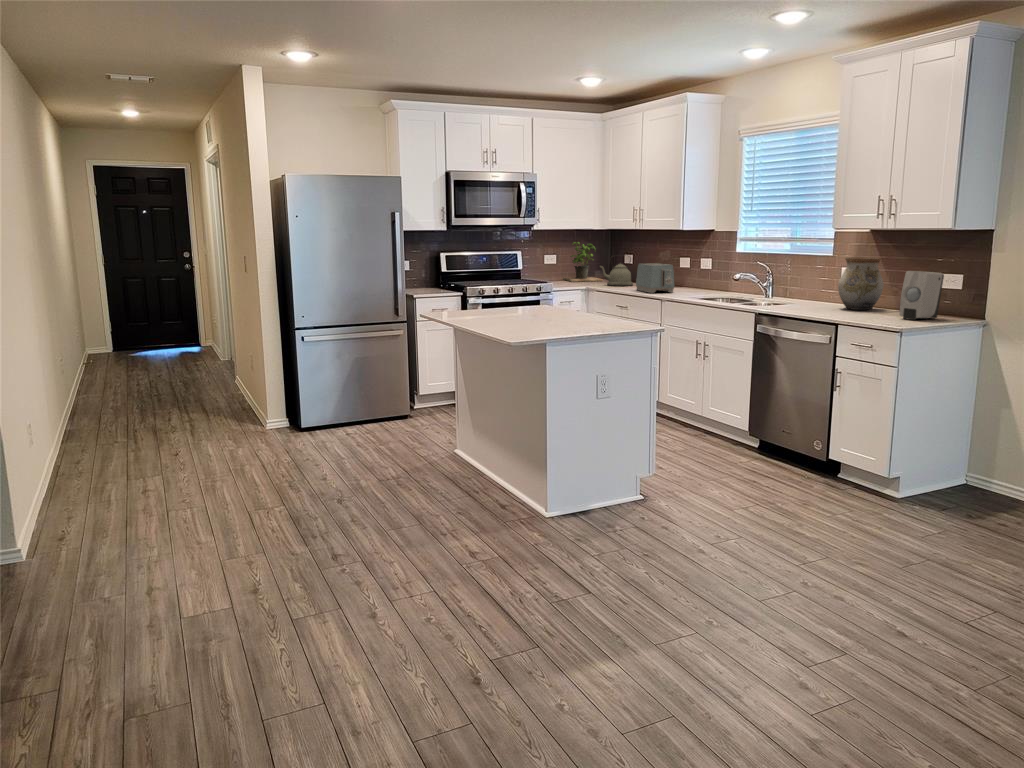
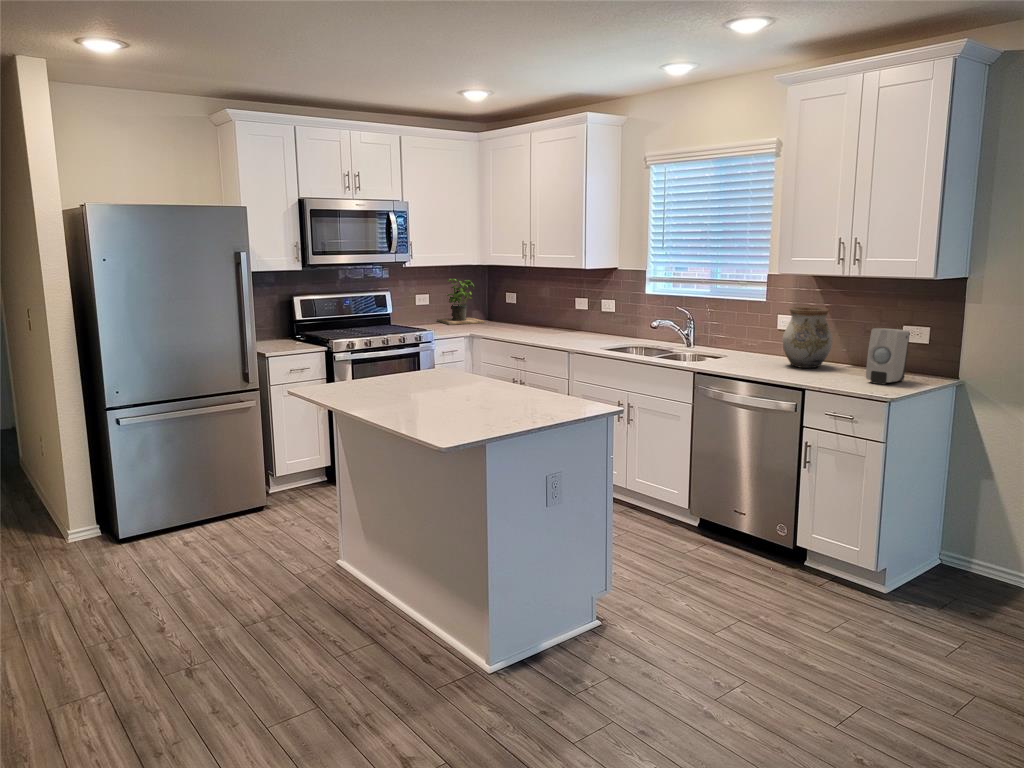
kettle: present [600,258,633,286] -> none [485,296,524,332]
toaster: present [636,263,674,293] -> none [533,307,580,343]

